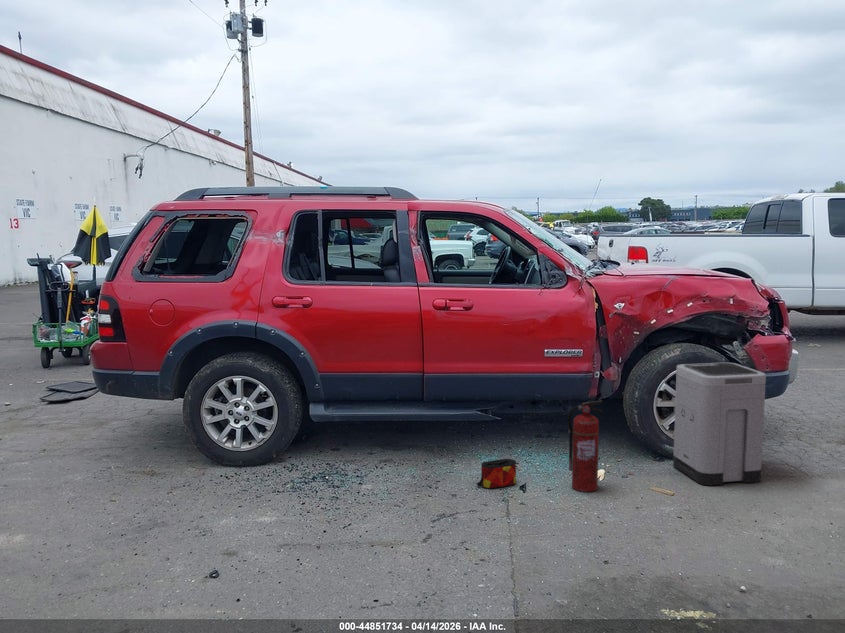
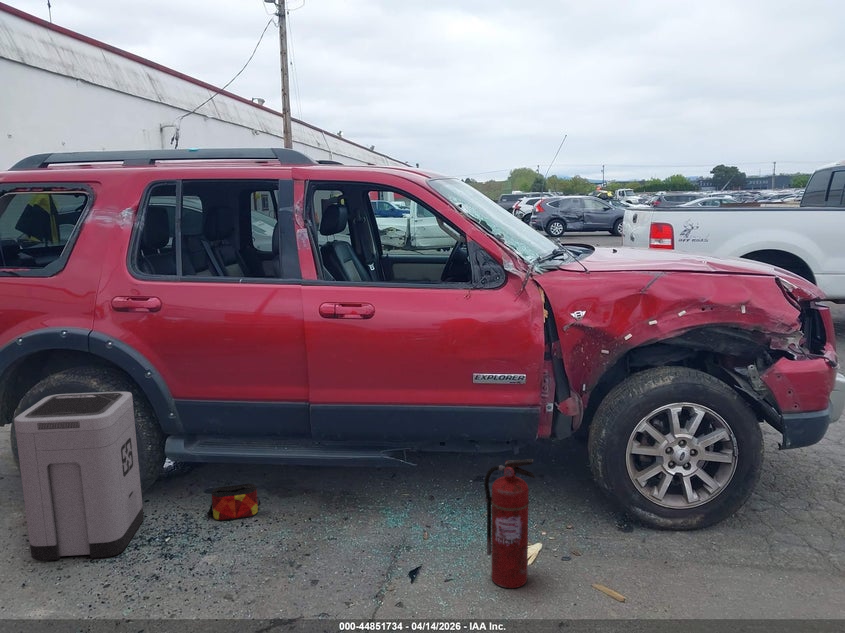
trash can: present [673,362,766,486] -> present [14,392,144,561]
bag: present [477,459,516,489] -> present [207,484,261,521]

